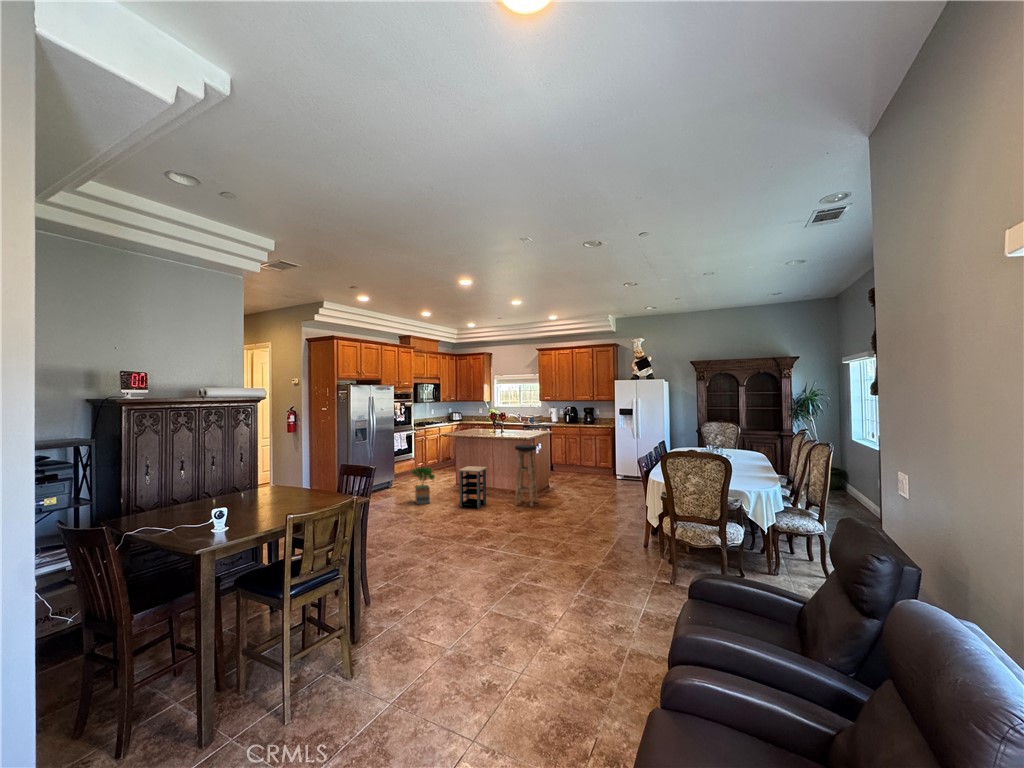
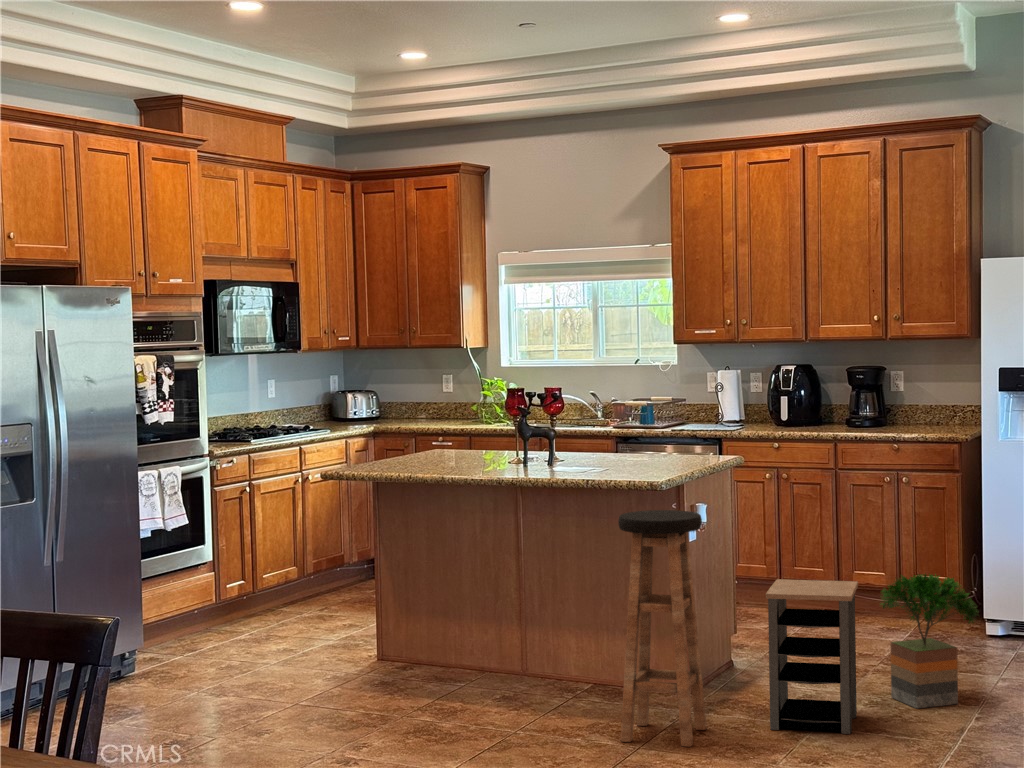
side table: present [459,466,487,508] -> present [766,579,858,734]
potted tree: present [412,467,435,504] -> present [881,574,977,708]

